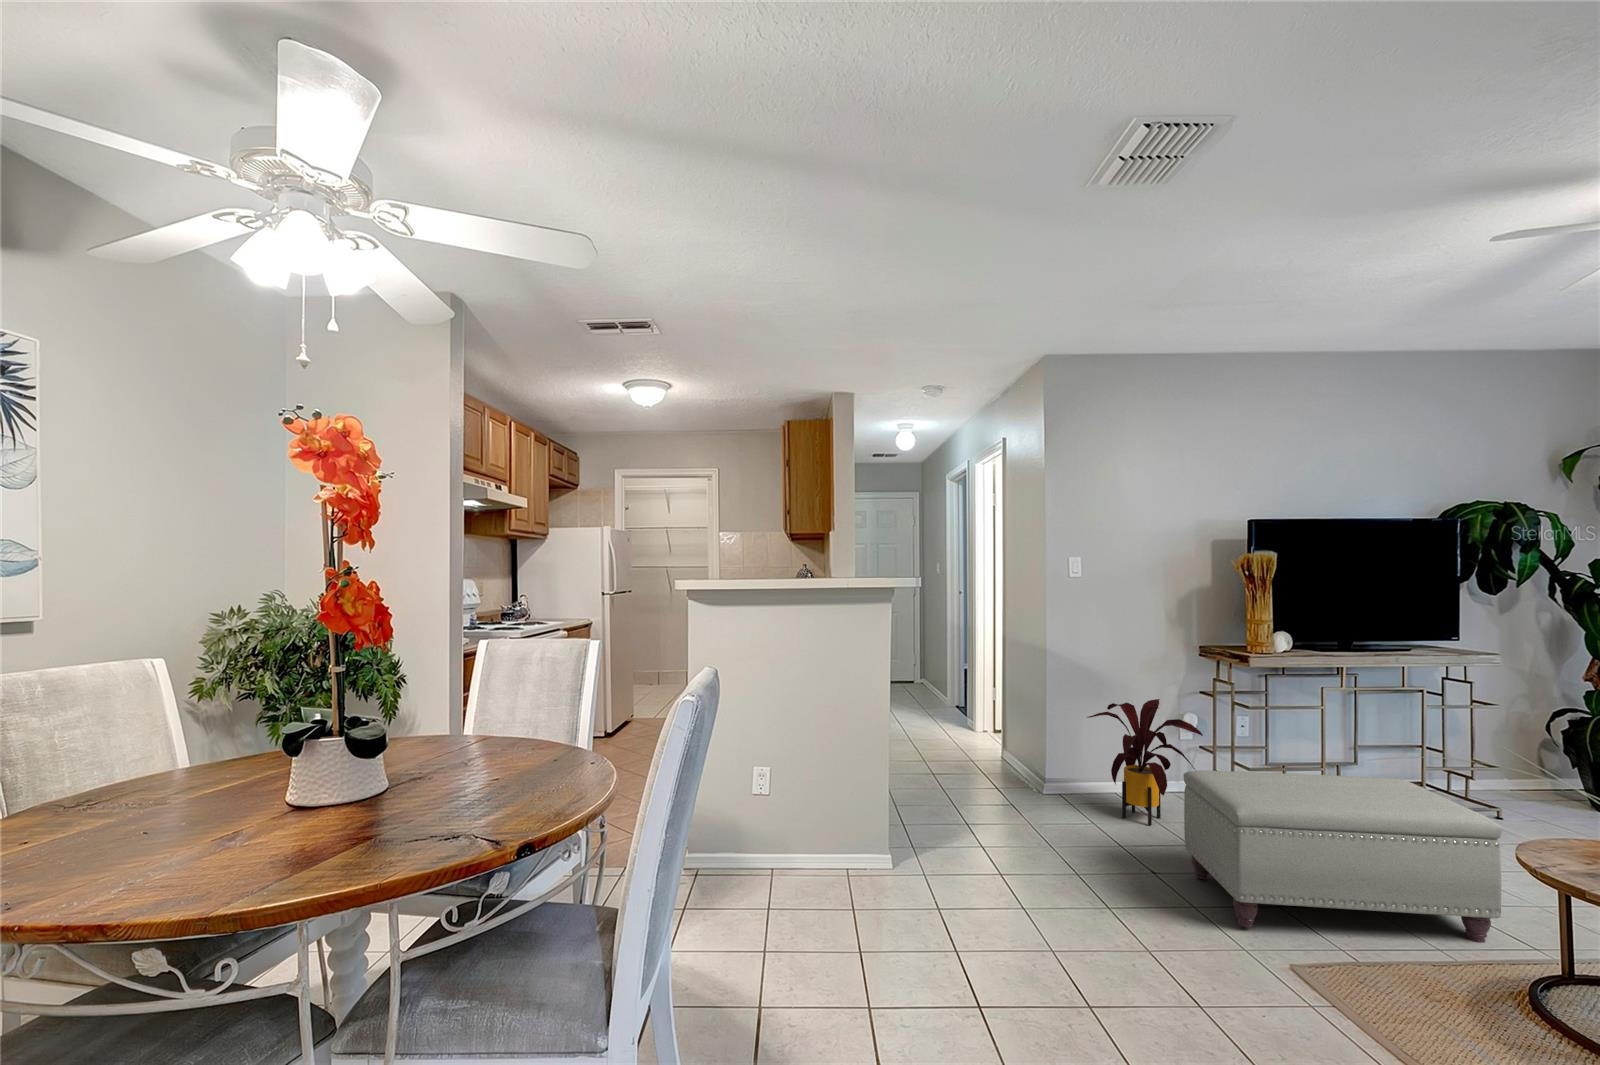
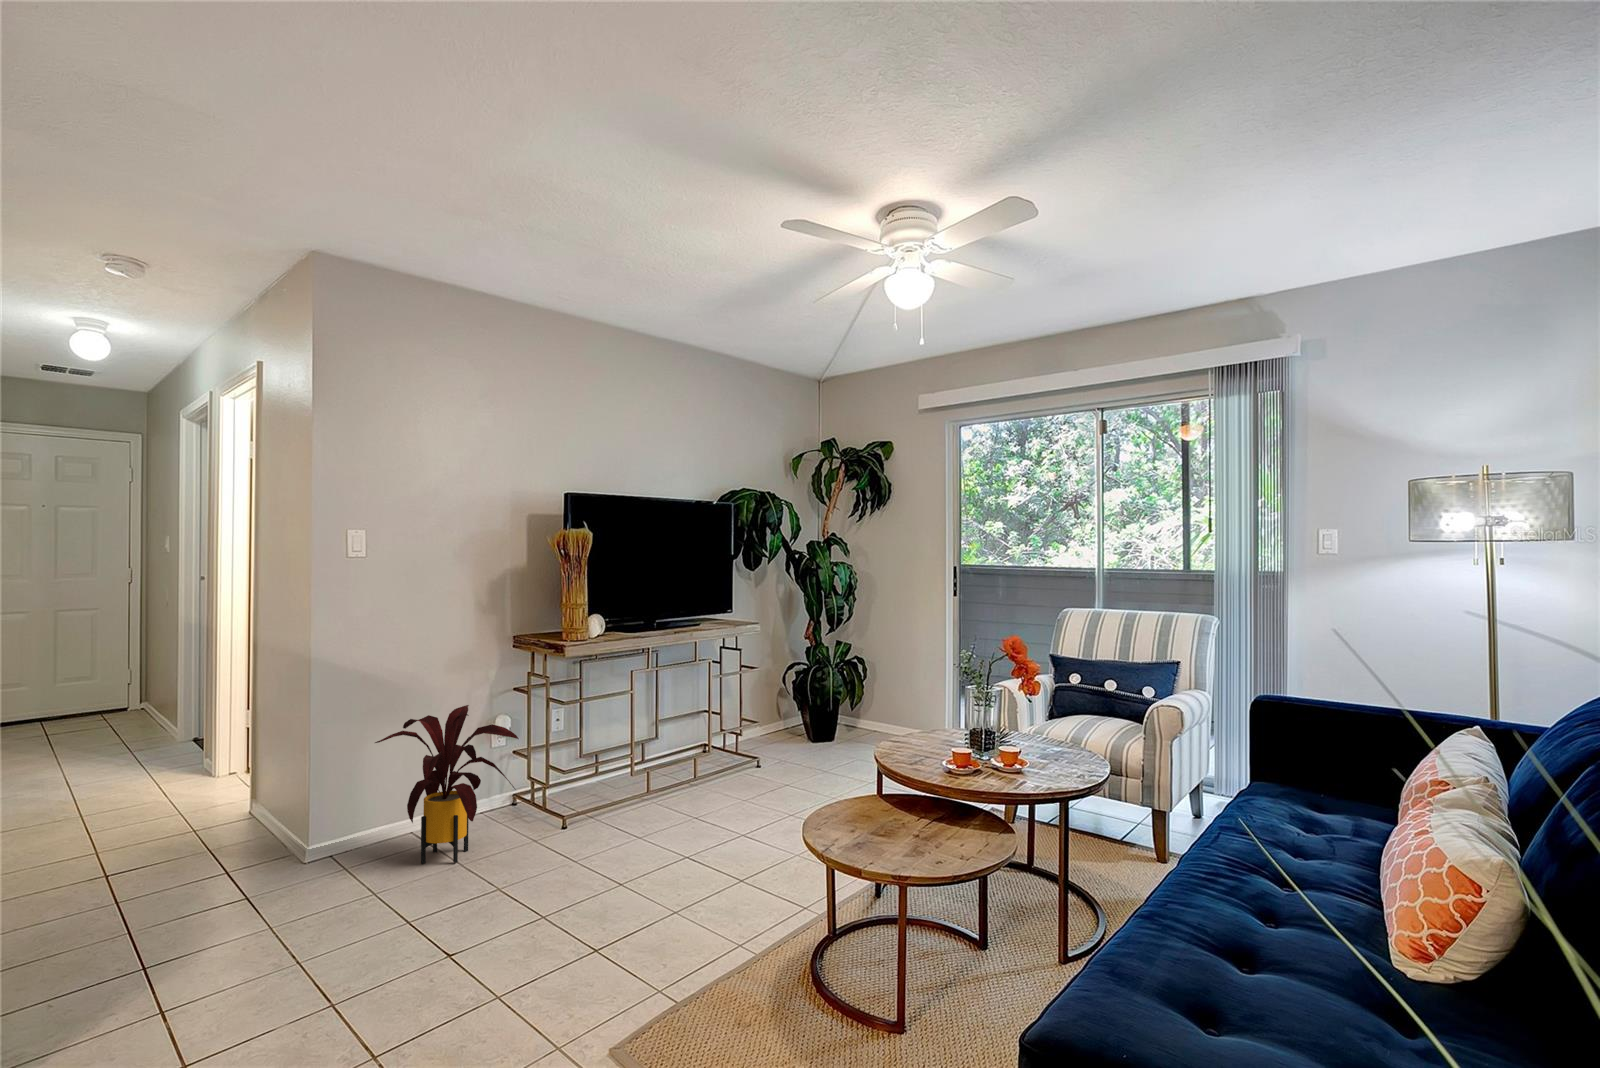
ottoman: present [1183,770,1502,943] -> none [497,746,776,951]

